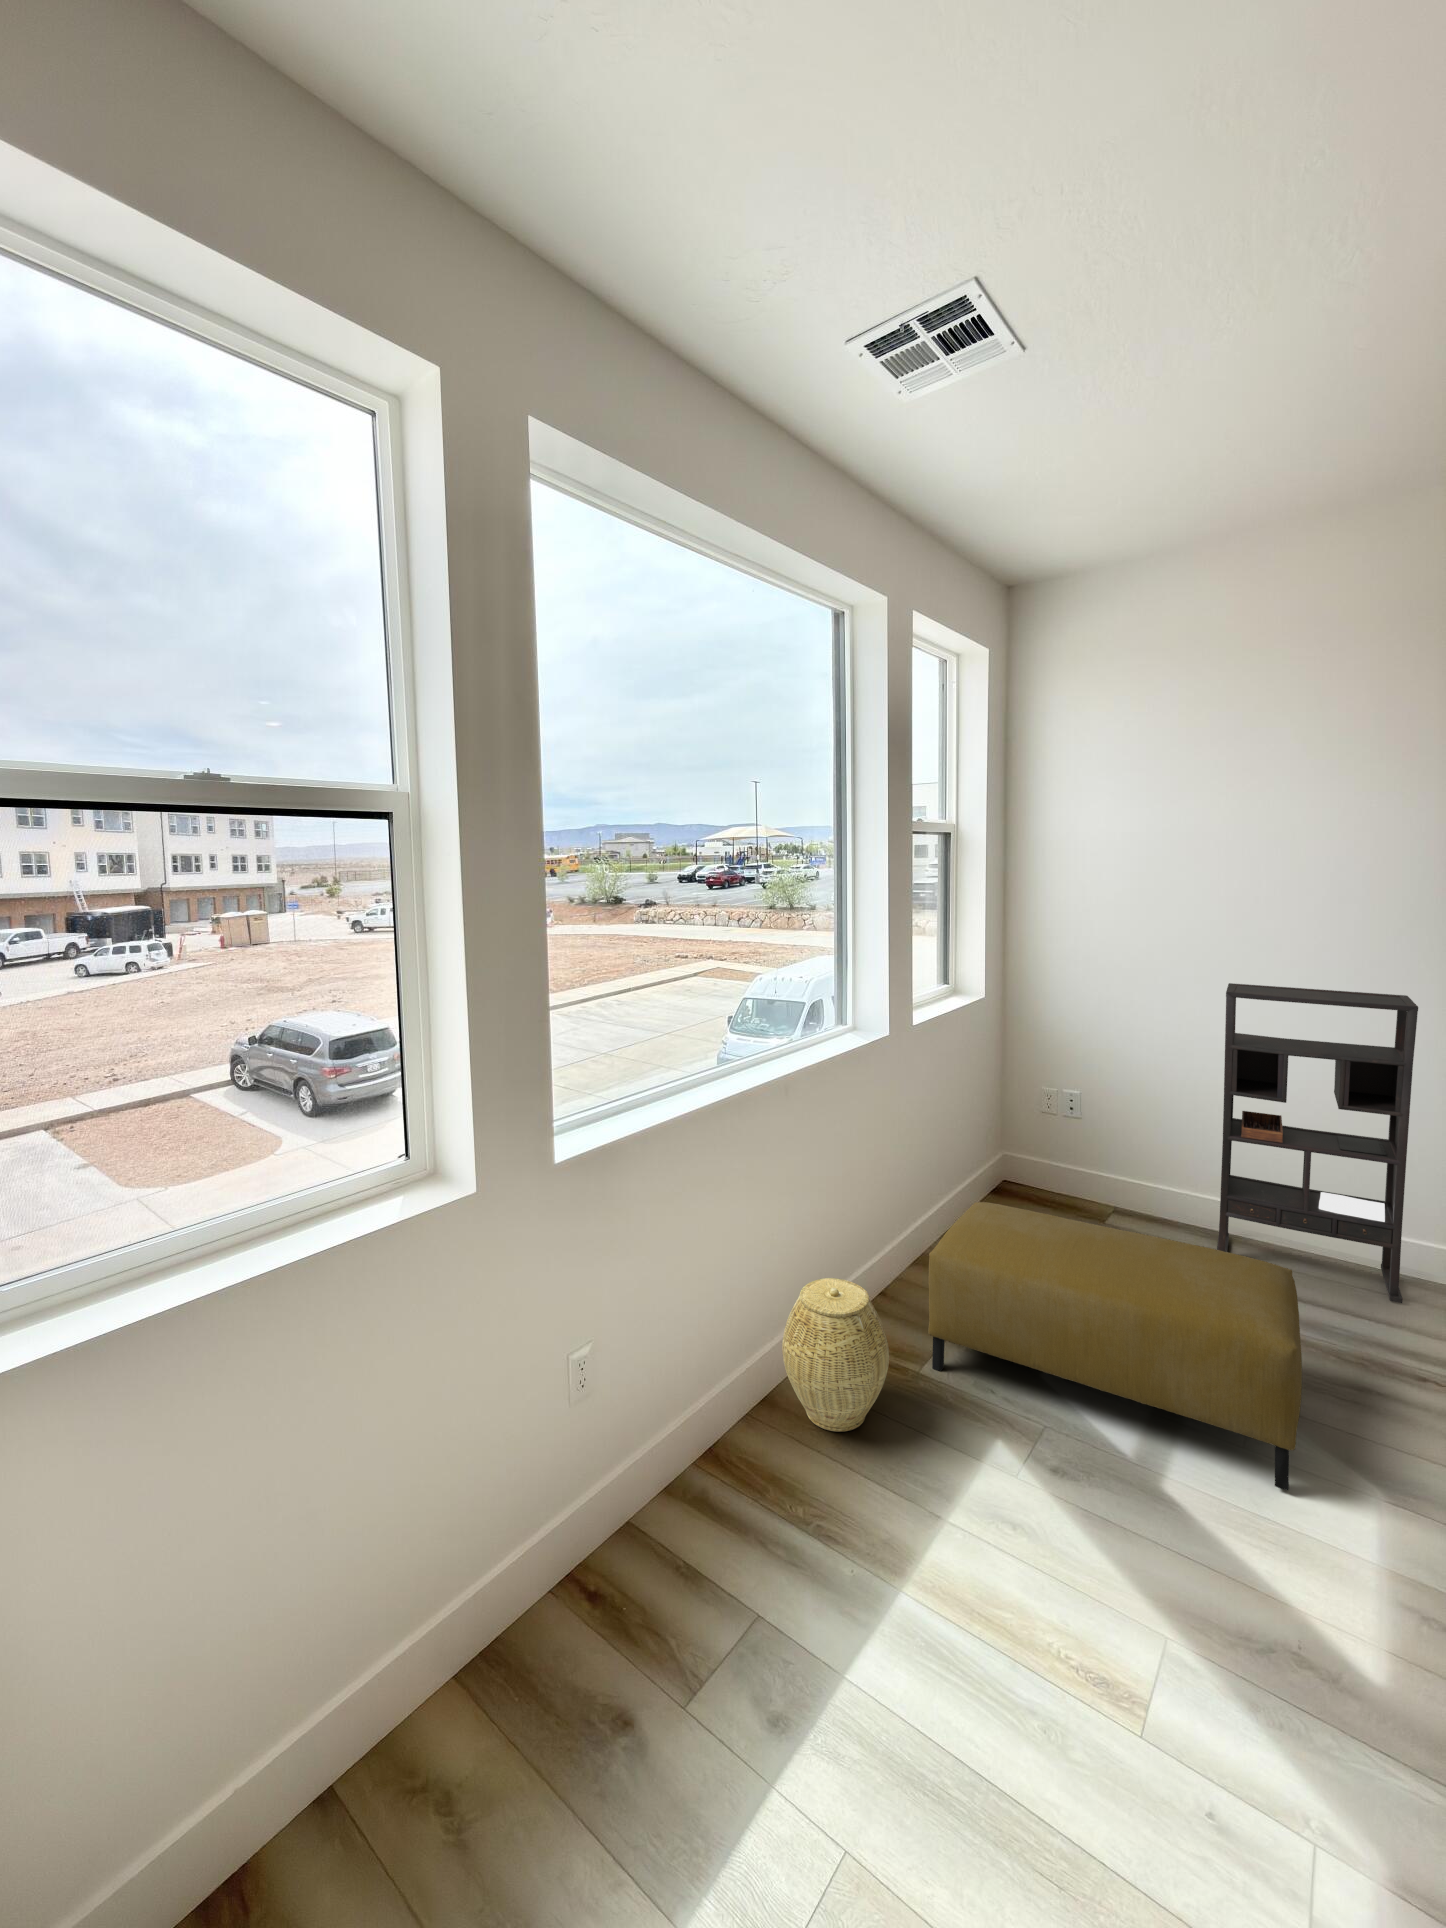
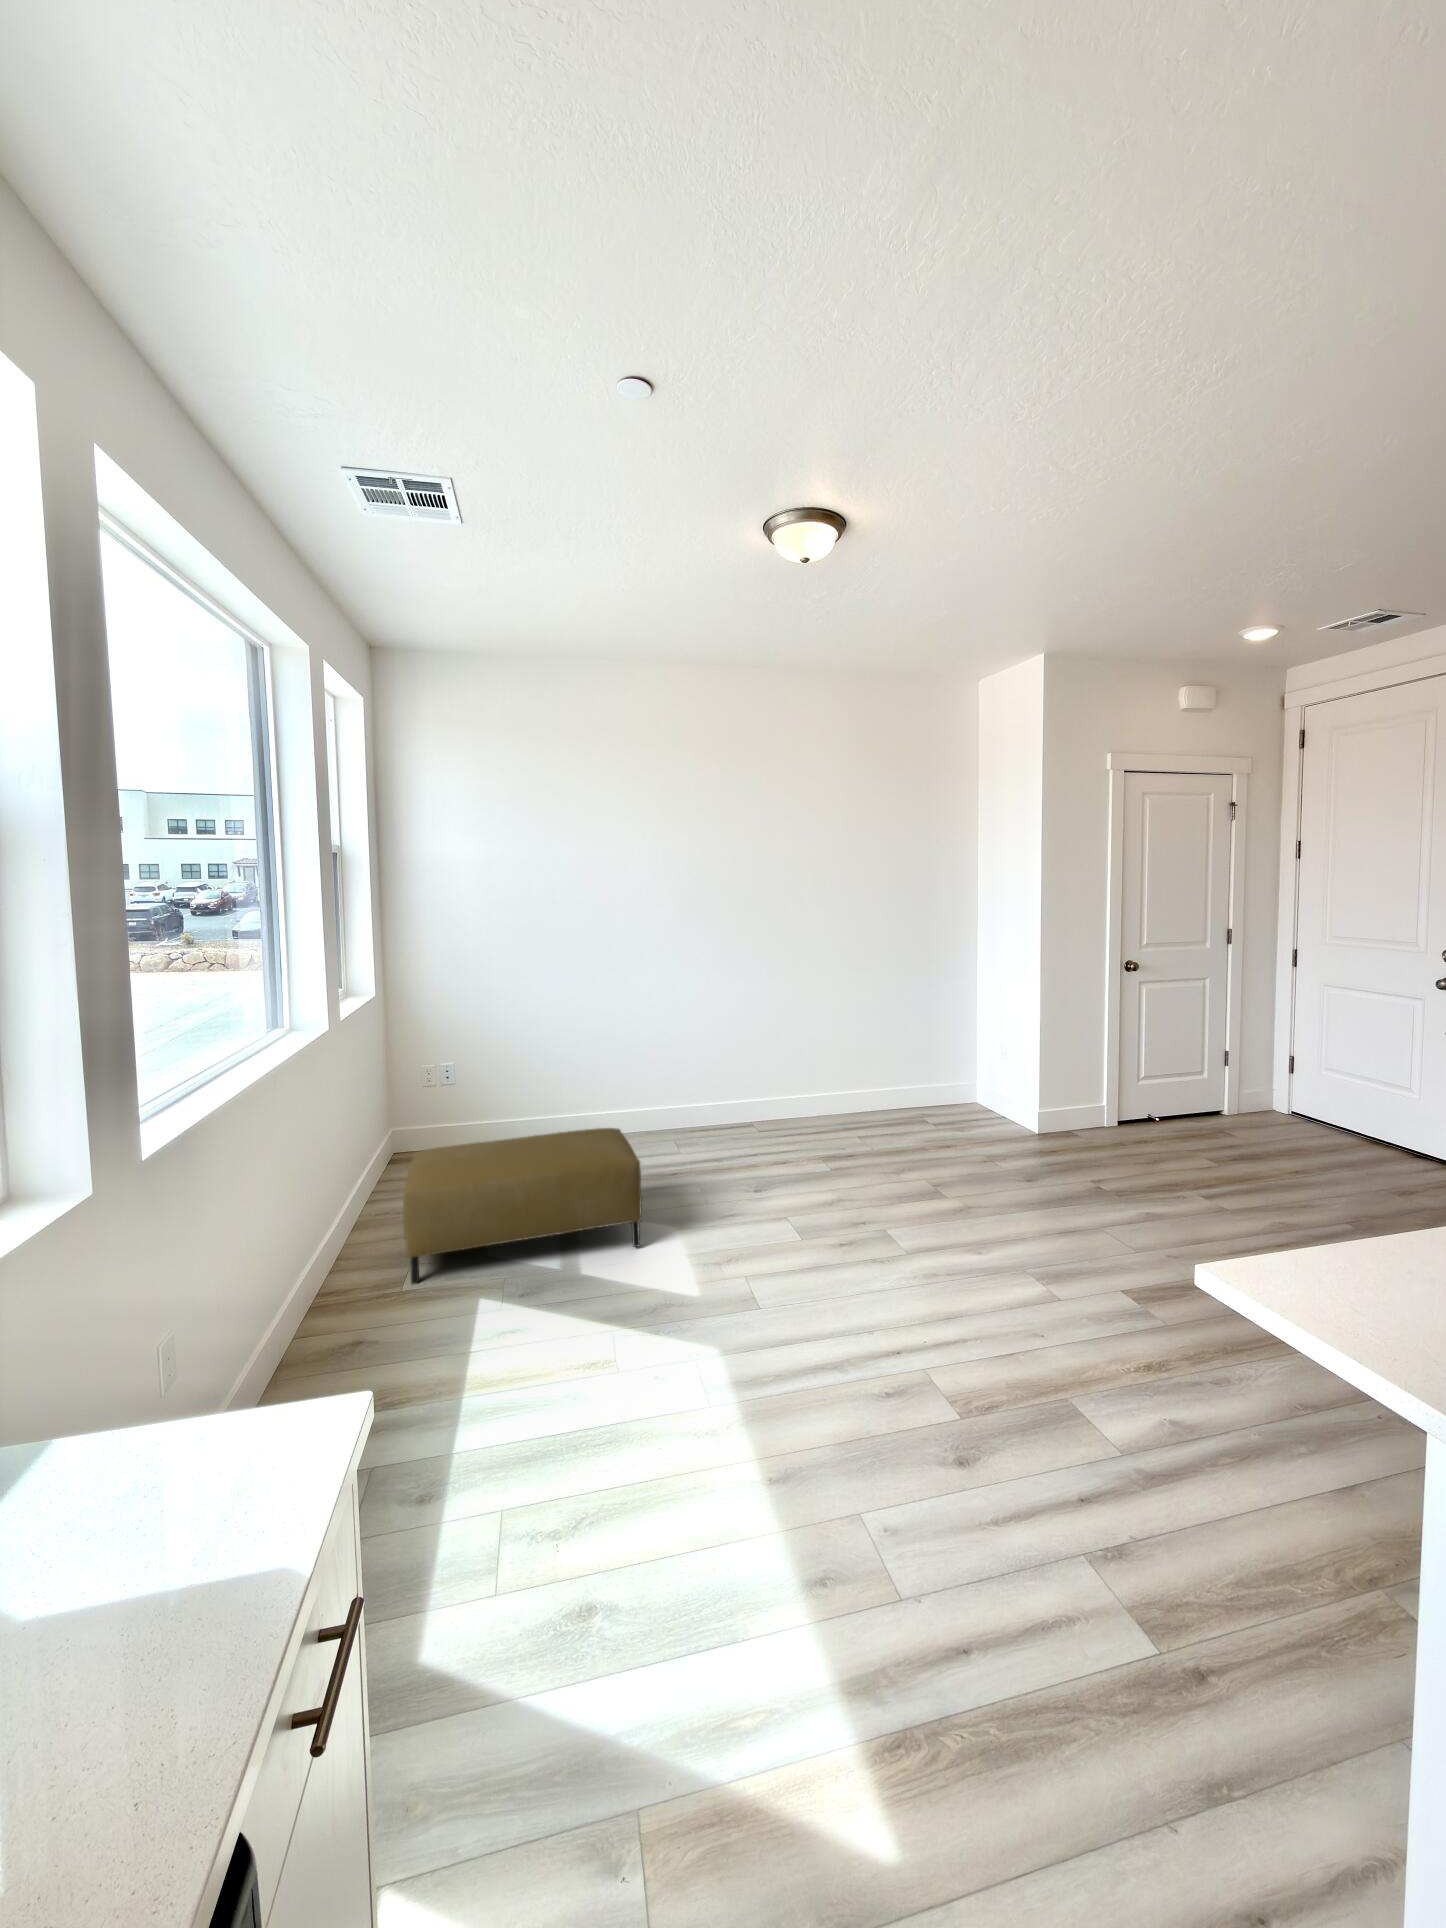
bookshelf: present [1217,983,1418,1303] -> none [550,962,654,1155]
woven basket: present [782,1278,889,1432] -> none [299,1231,398,1358]

